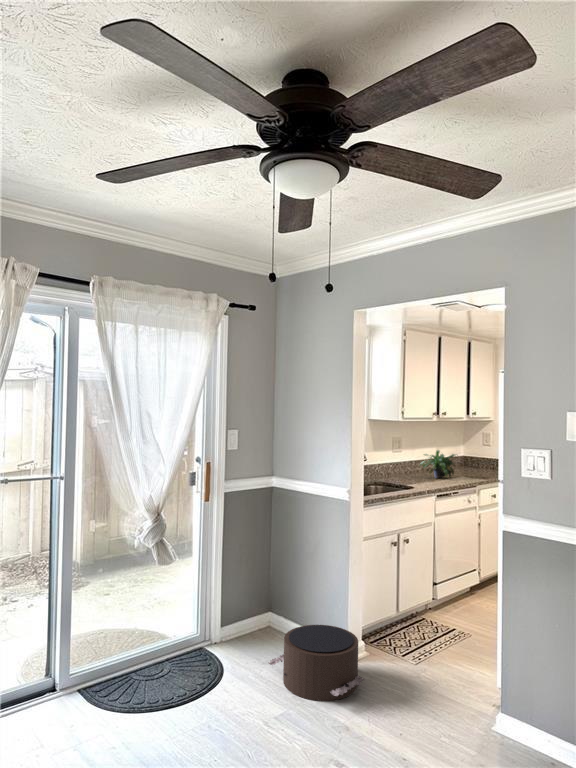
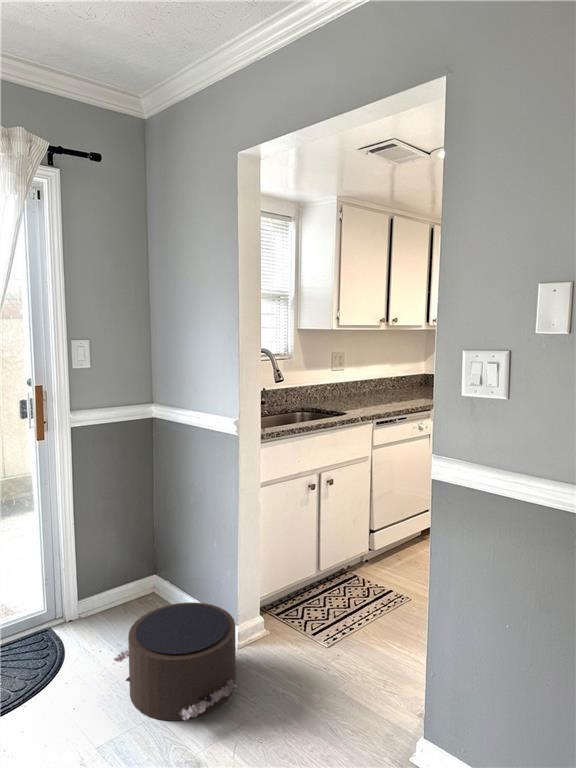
potted plant: present [420,450,455,478] -> none [365,366,413,400]

